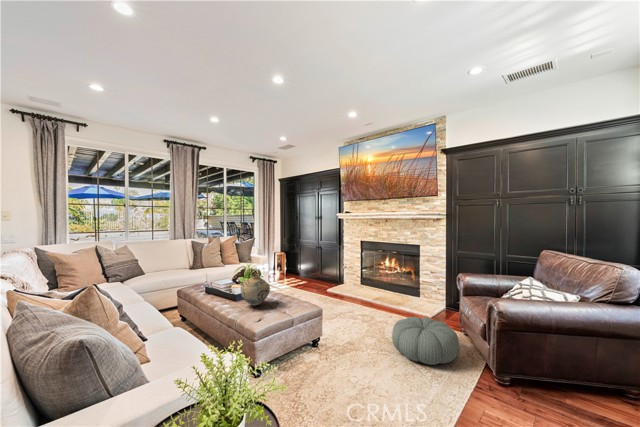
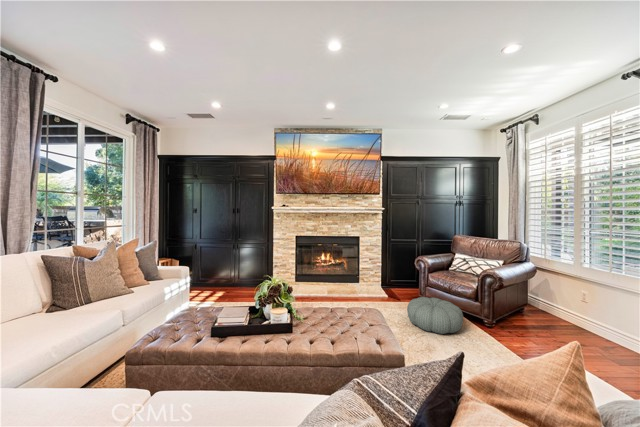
vase: present [241,274,270,306] -> none [314,288,351,329]

